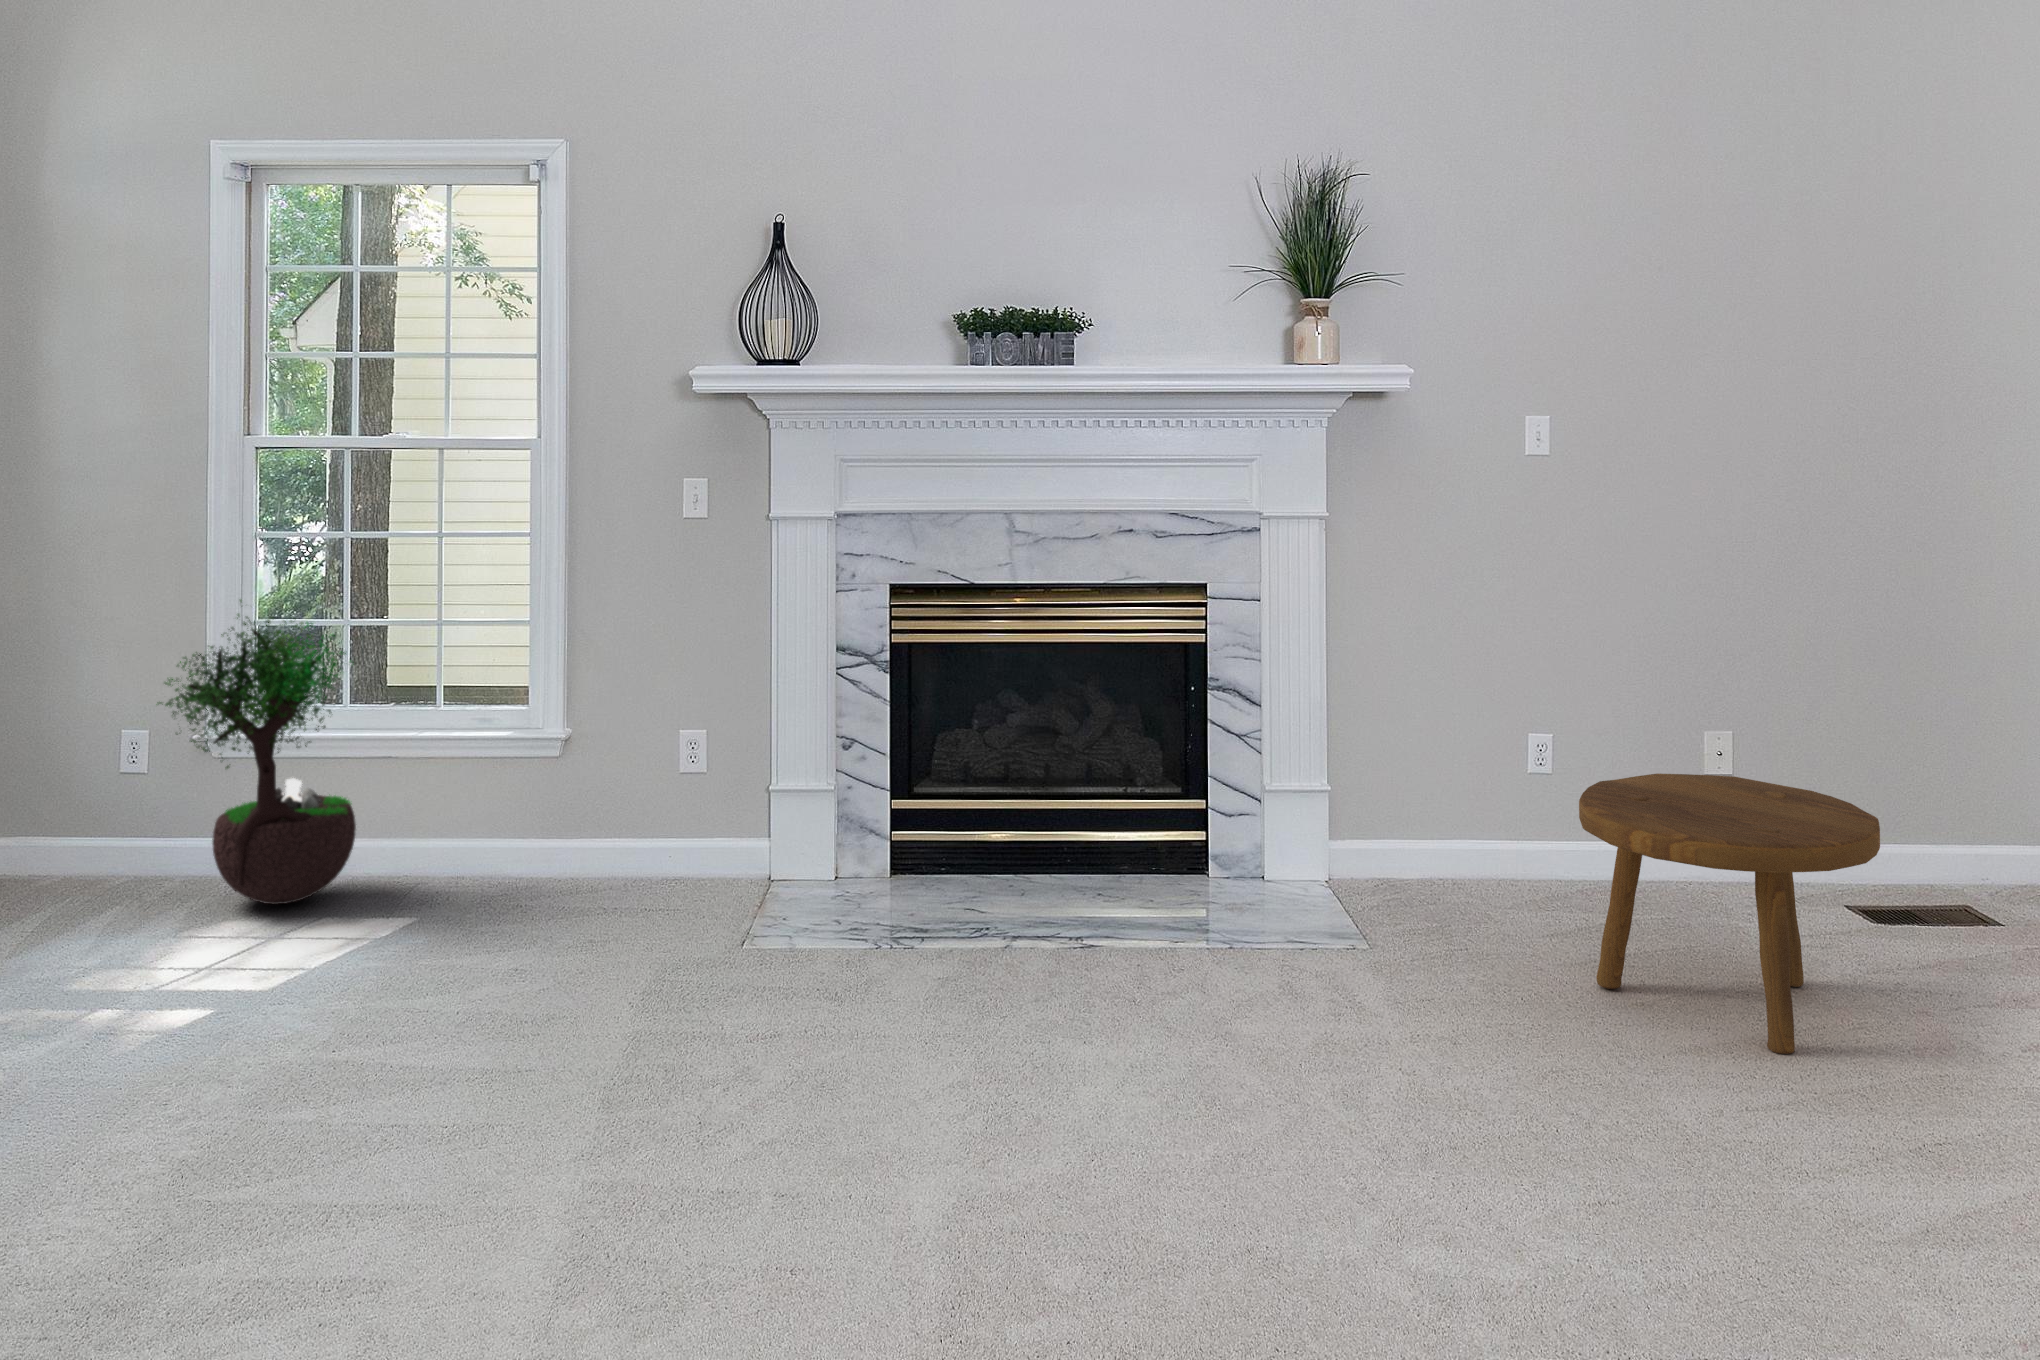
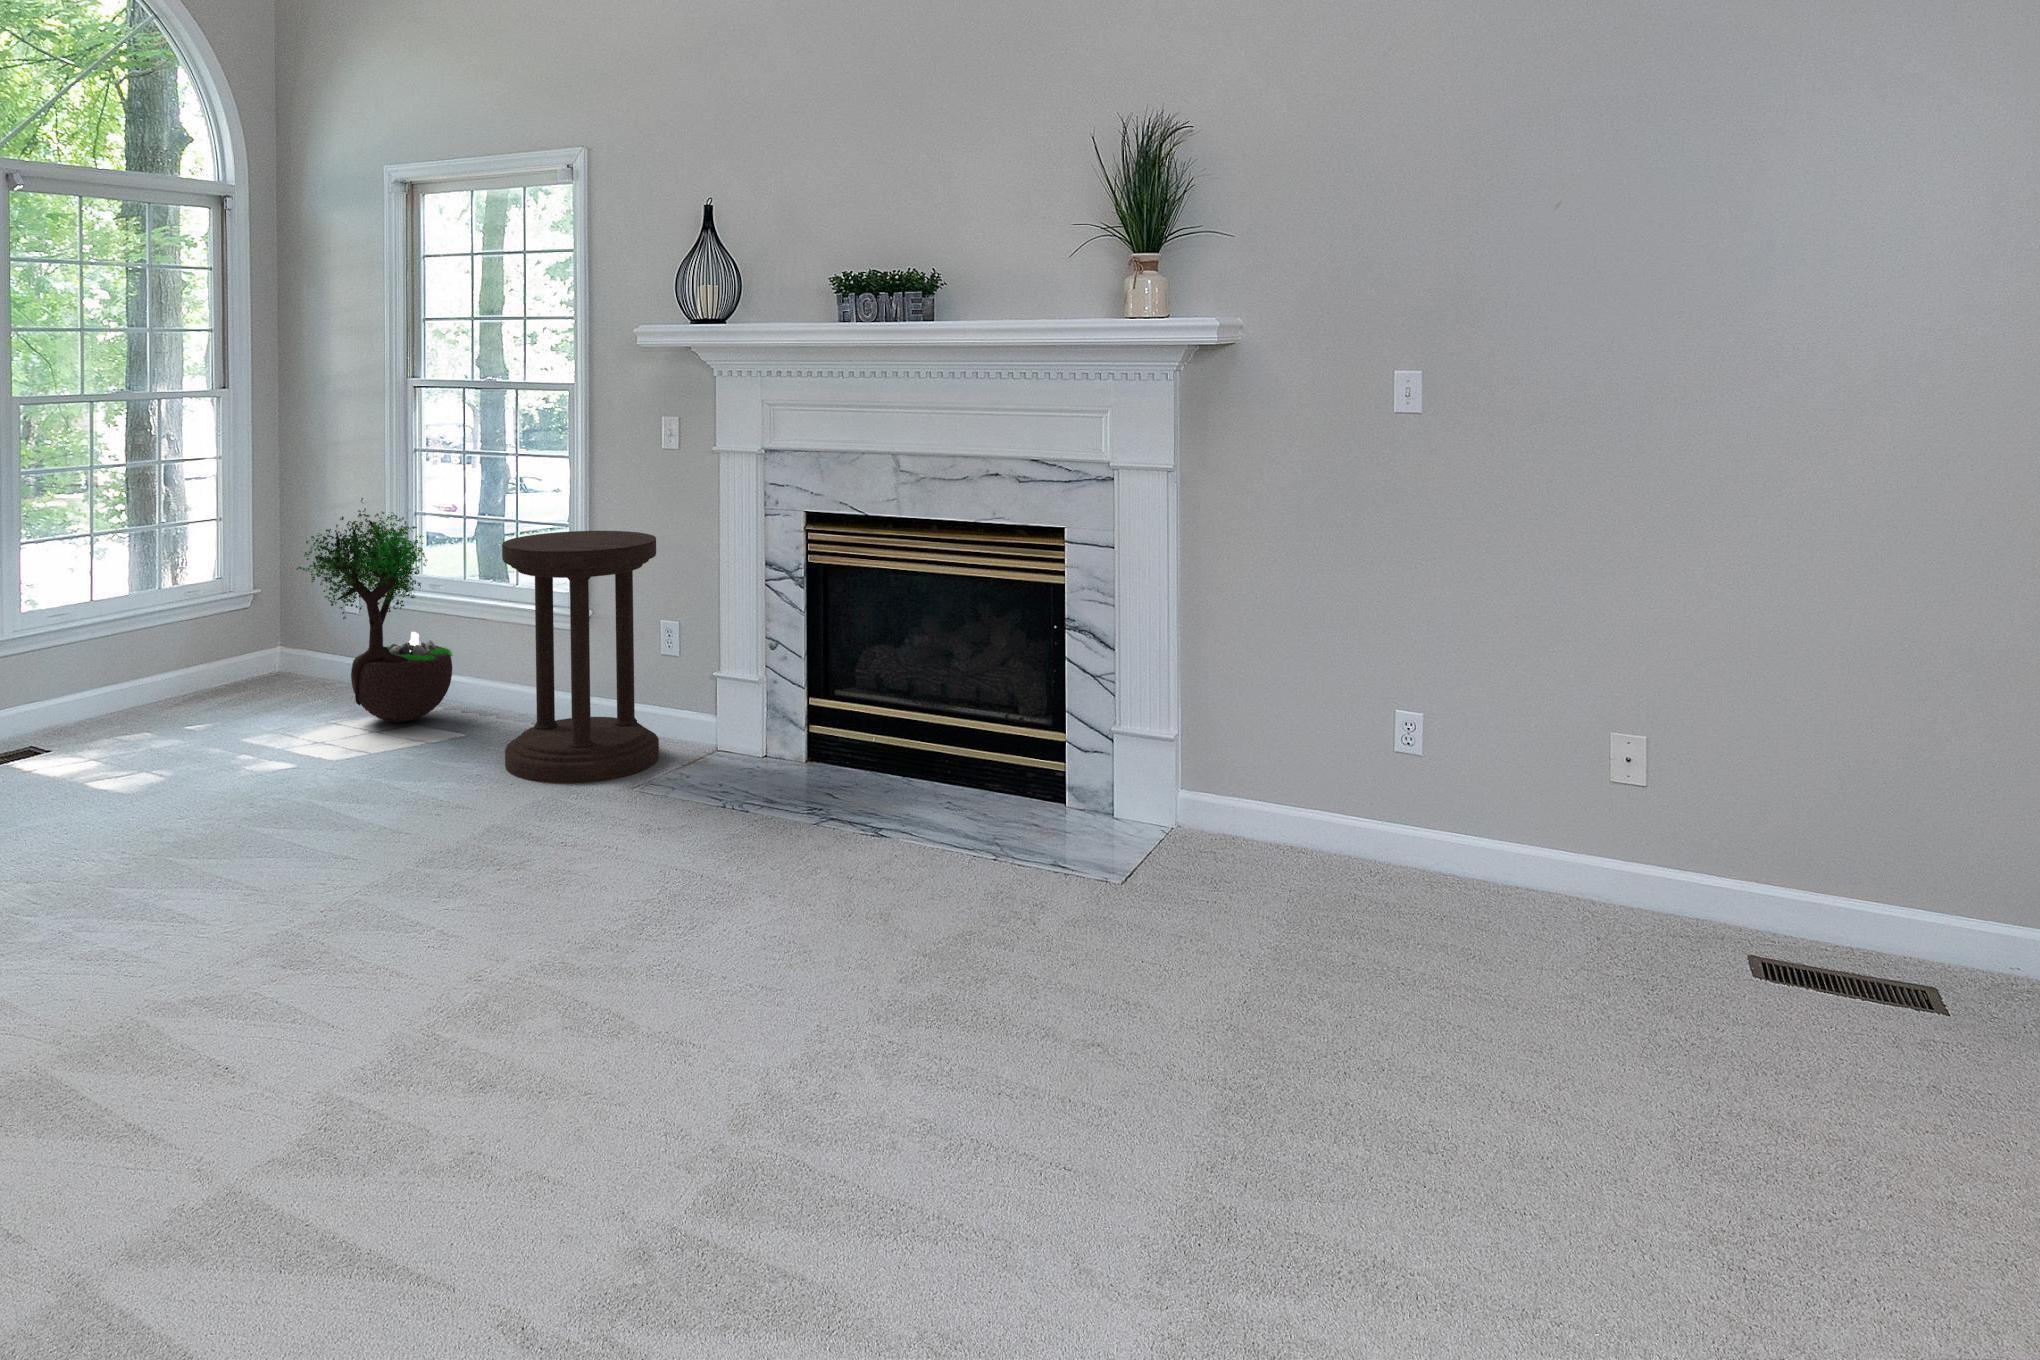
side table: none [525,621,718,942] -> present [502,531,659,783]
footstool: present [1579,774,1880,1054] -> none [1218,760,1560,1098]

